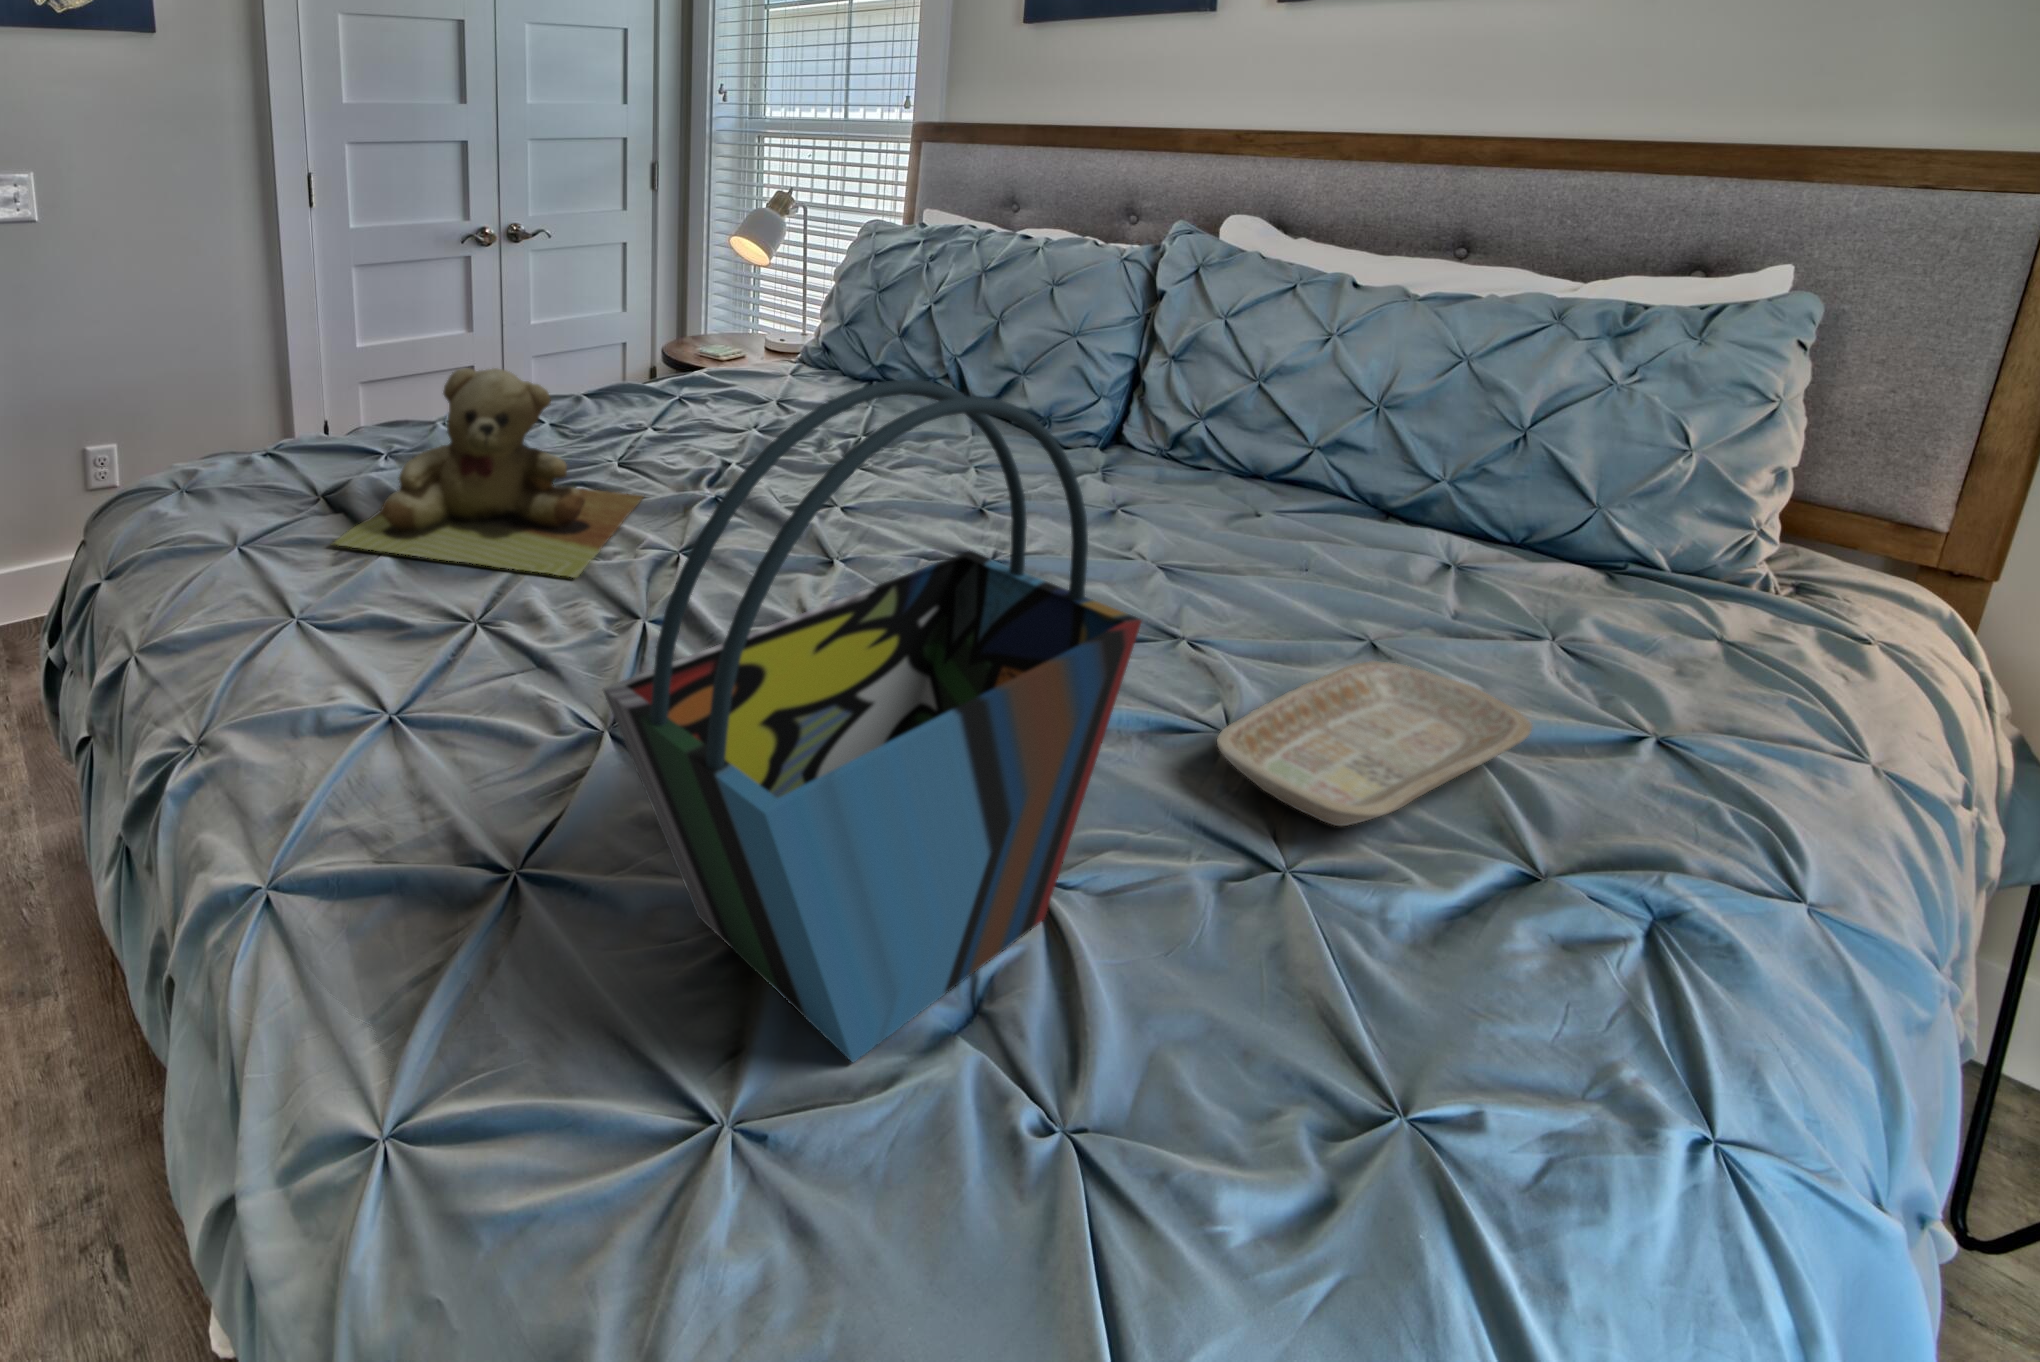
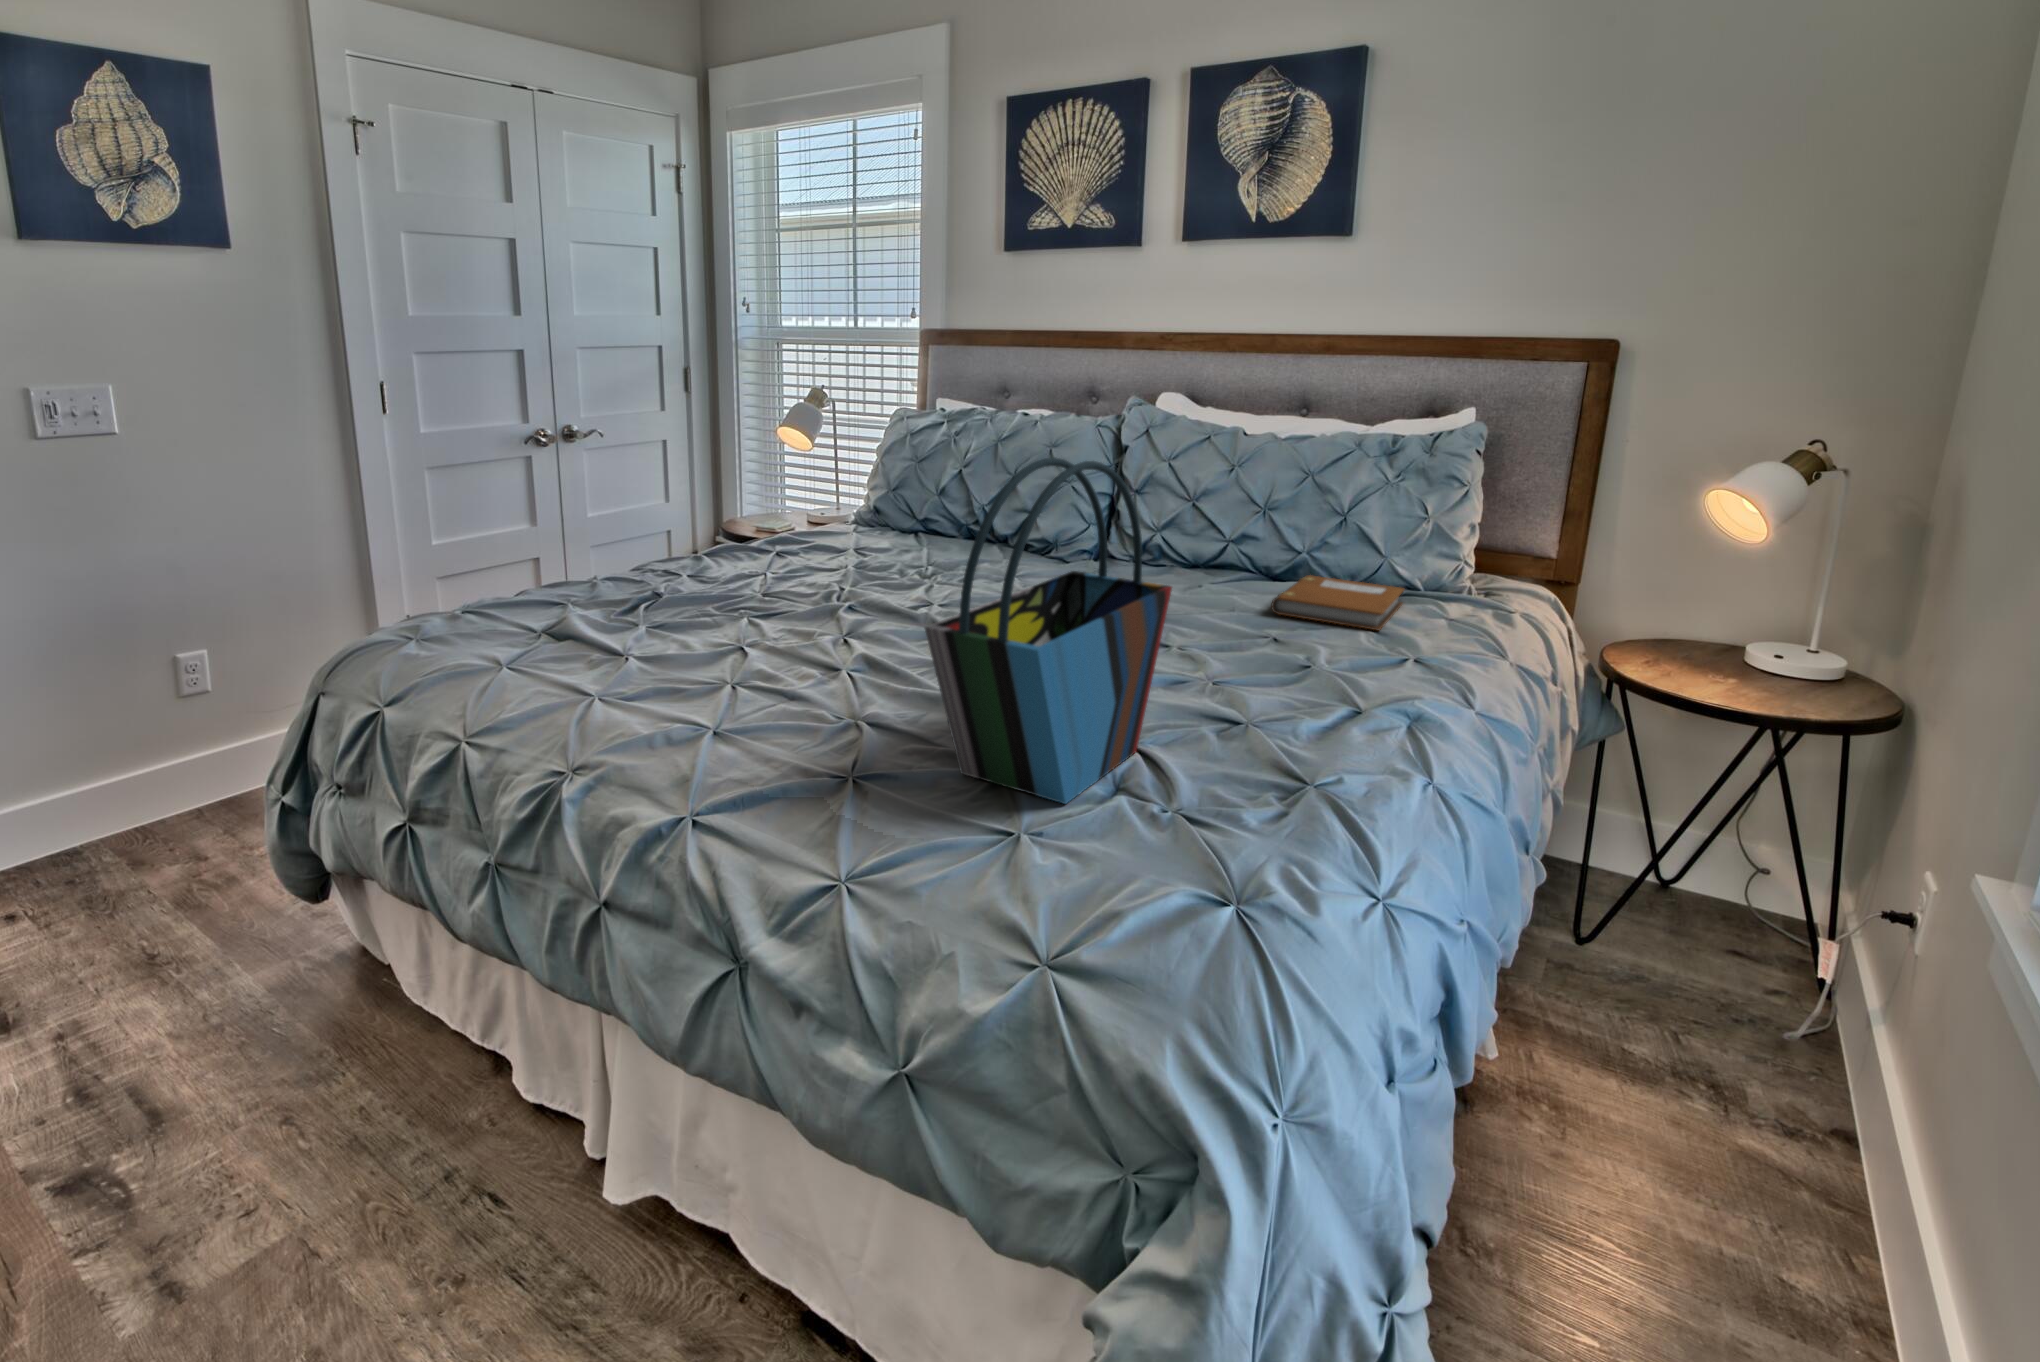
teddy bear: present [334,368,643,578] -> none [581,514,796,653]
notebook: none [1372,522,1635,658] -> present [1271,575,1404,630]
tray: present [1217,661,1533,826] -> none [1205,636,1355,704]

